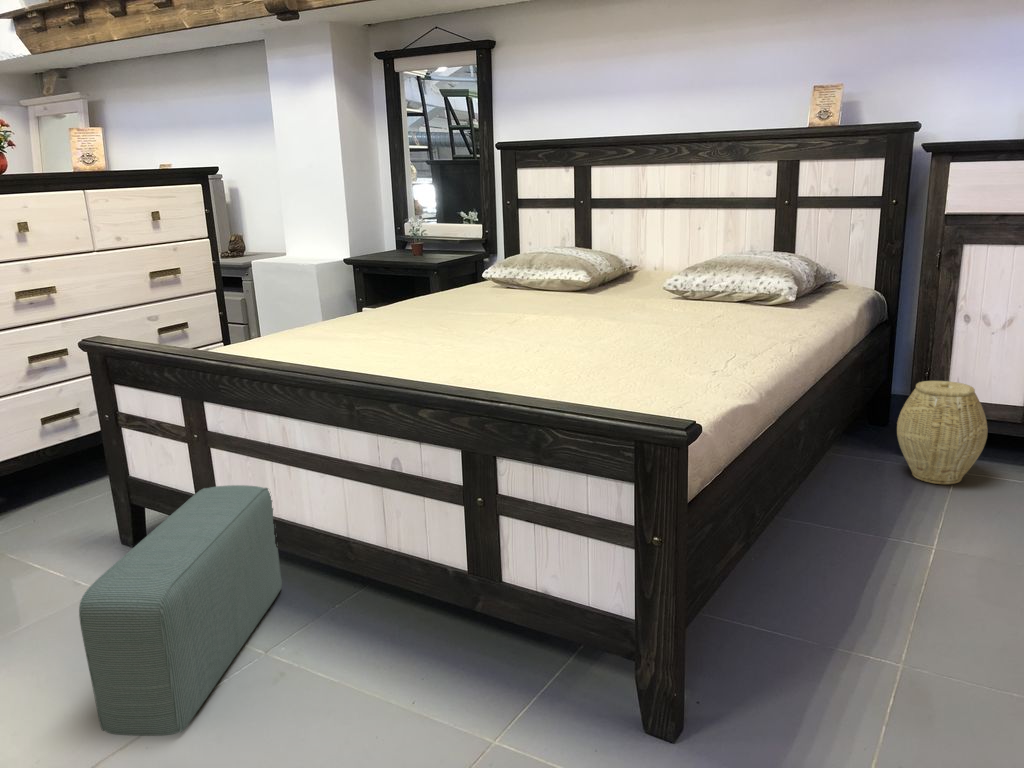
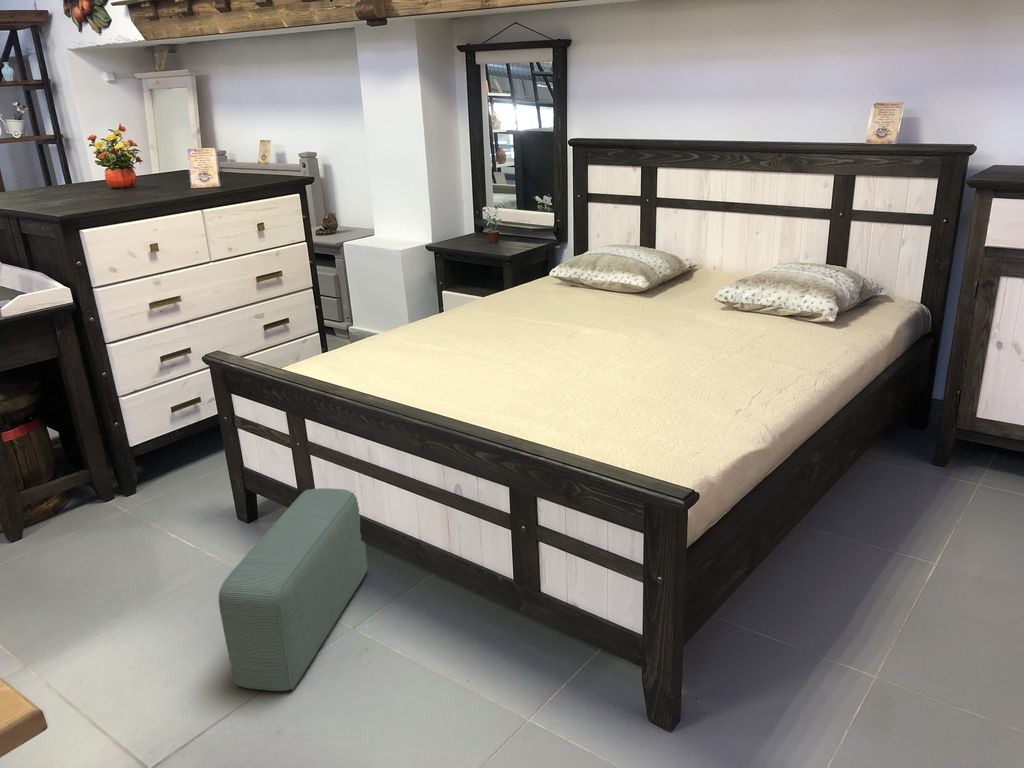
woven basket: present [897,381,988,484] -> none [923,401,1007,498]

